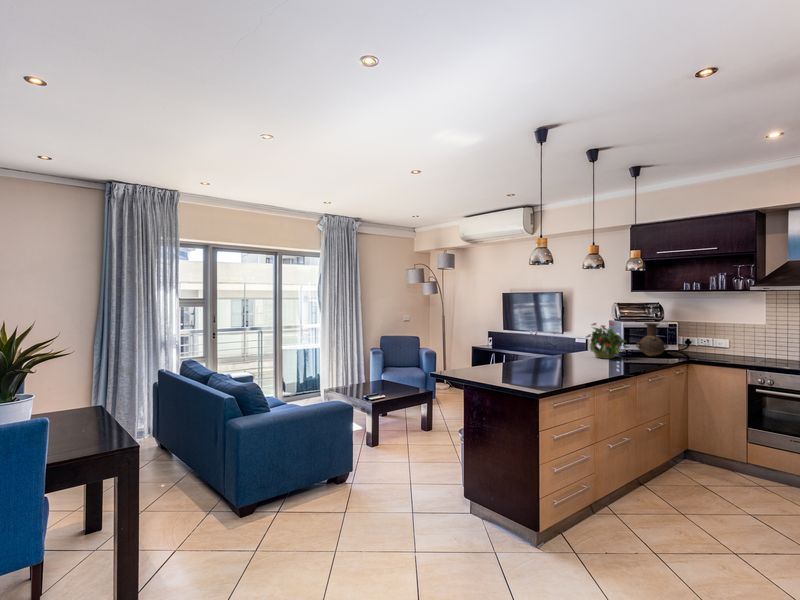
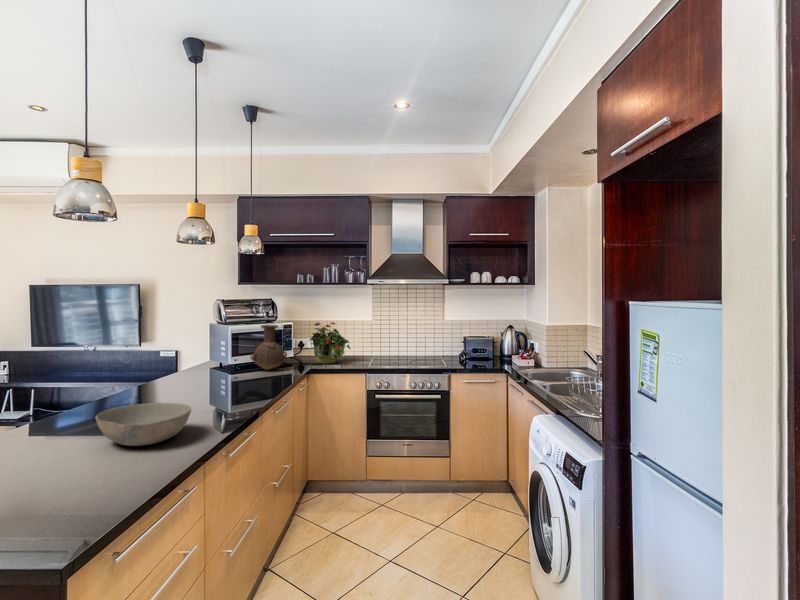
potted plant: present [586,323,626,359] -> present [309,322,350,364]
bowl: none [545,358,589,376] -> present [96,403,191,446]

